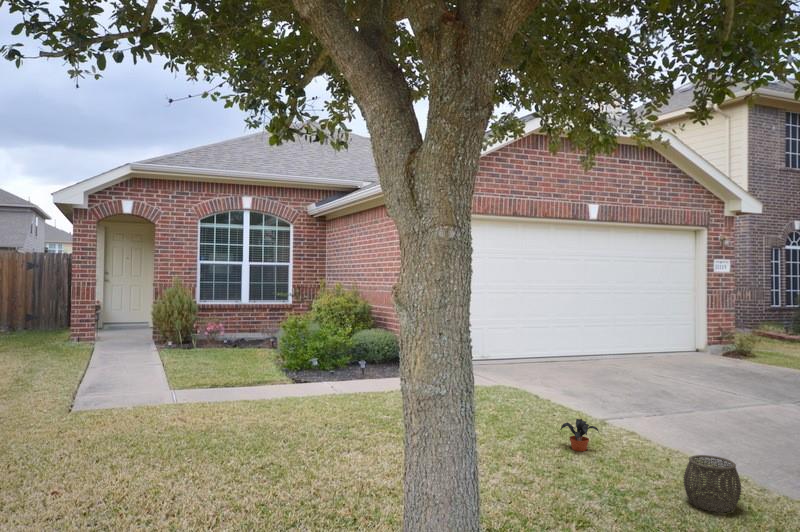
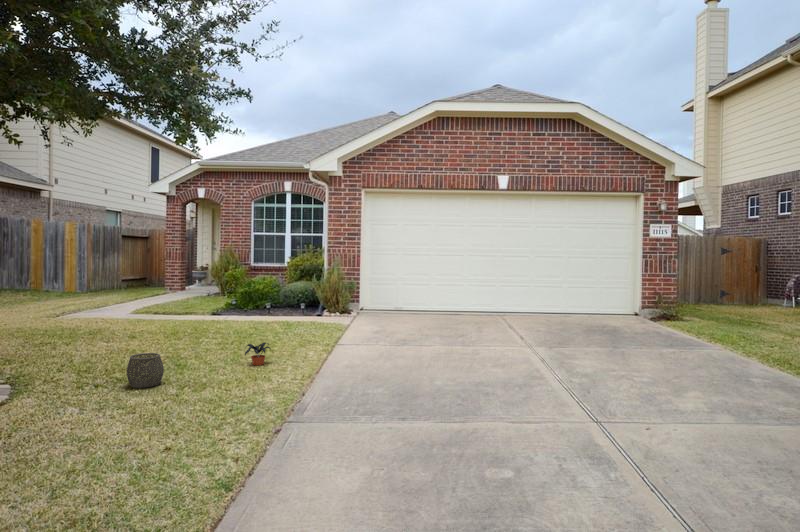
woven basket: present [683,455,741,512] -> present [126,353,164,388]

